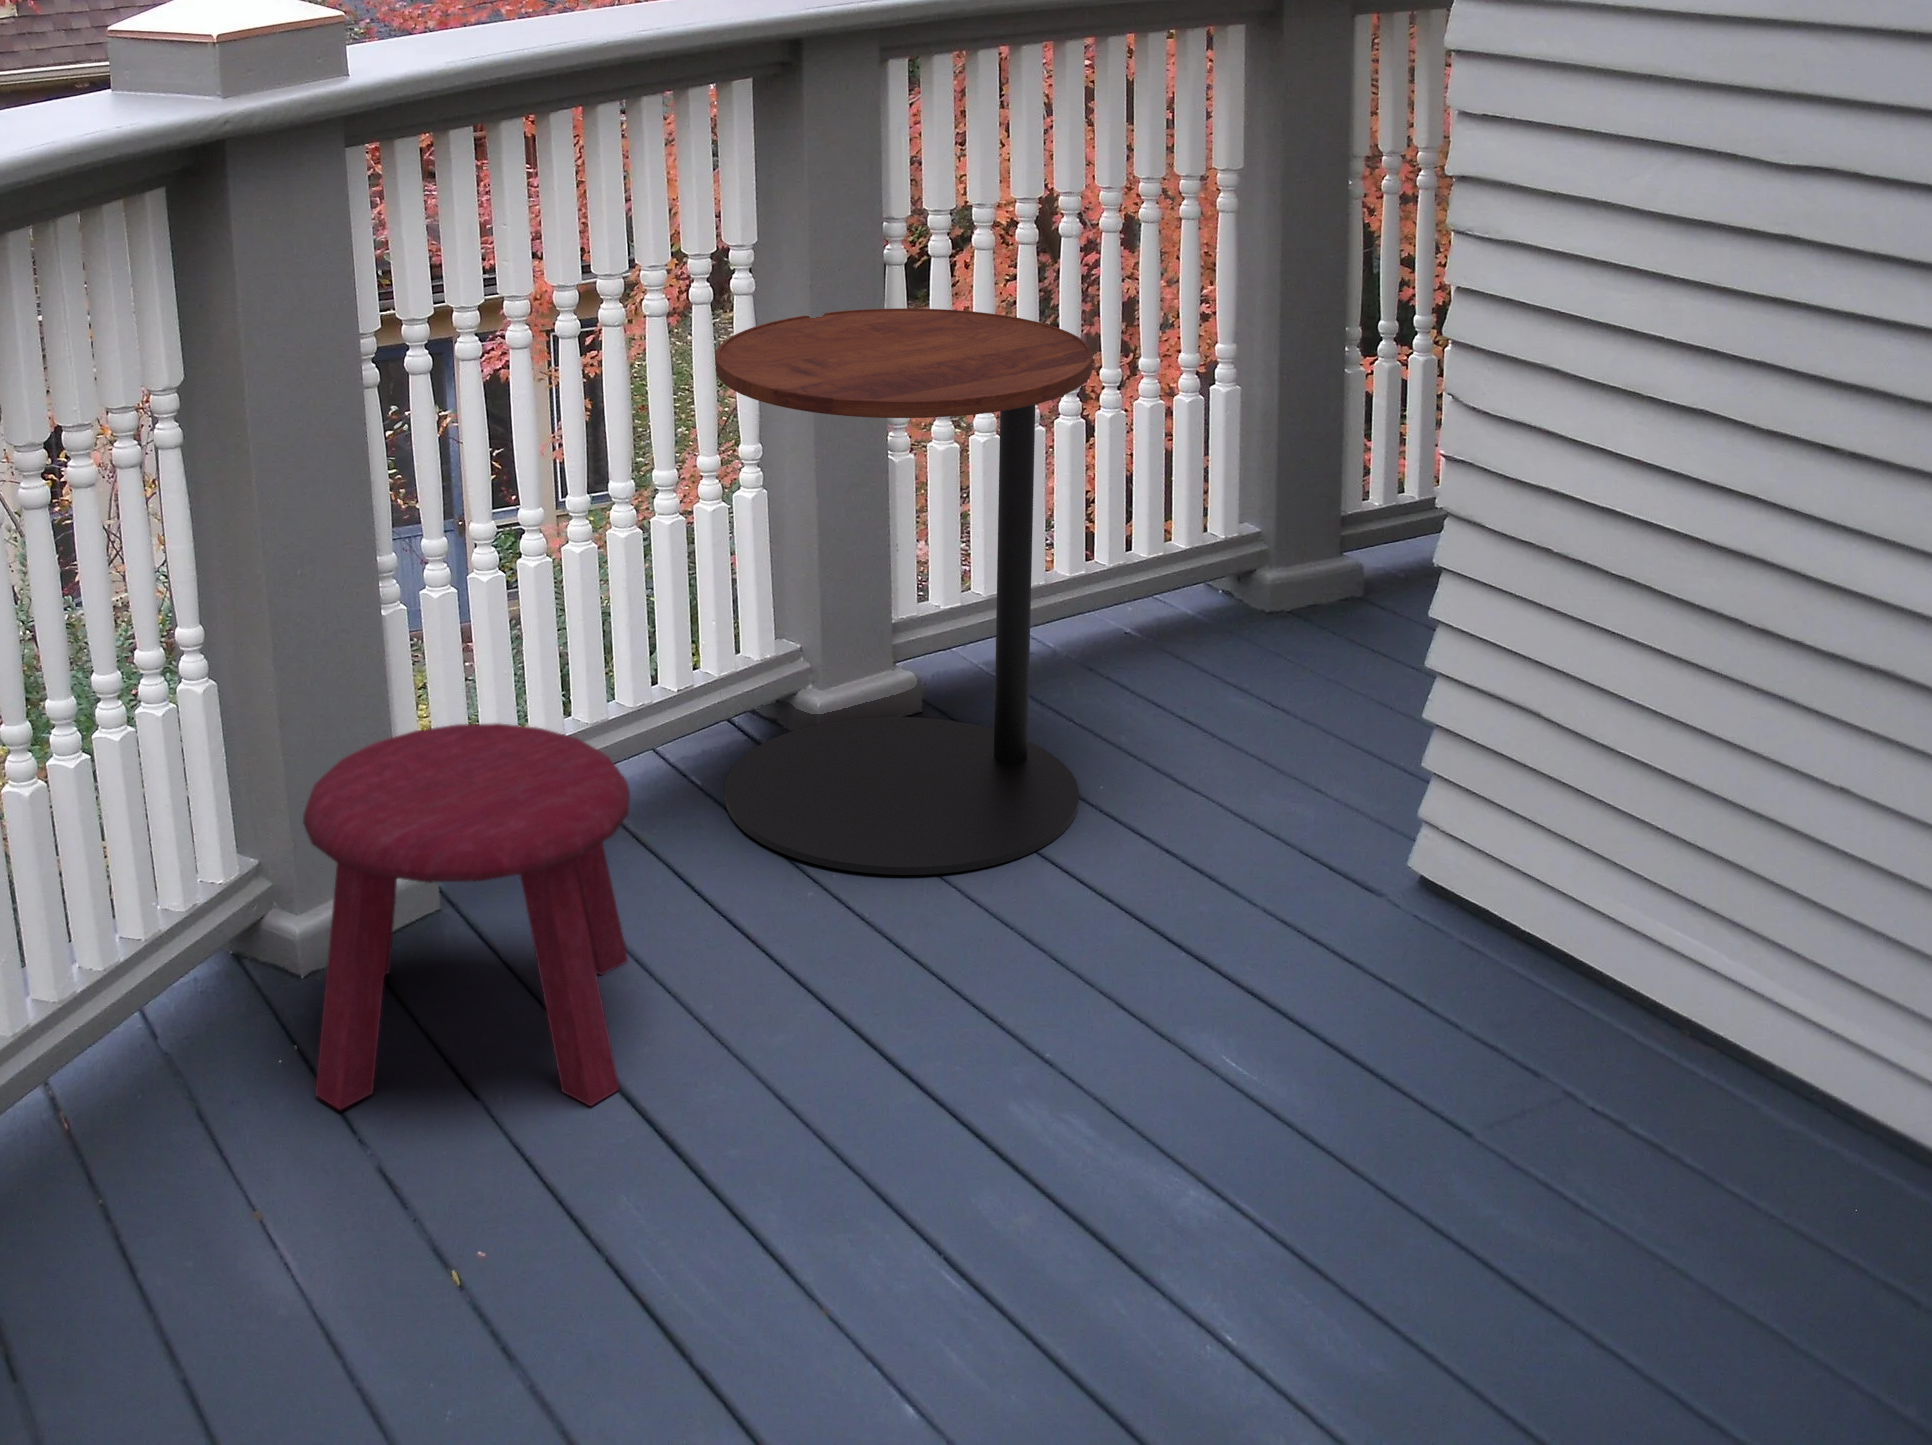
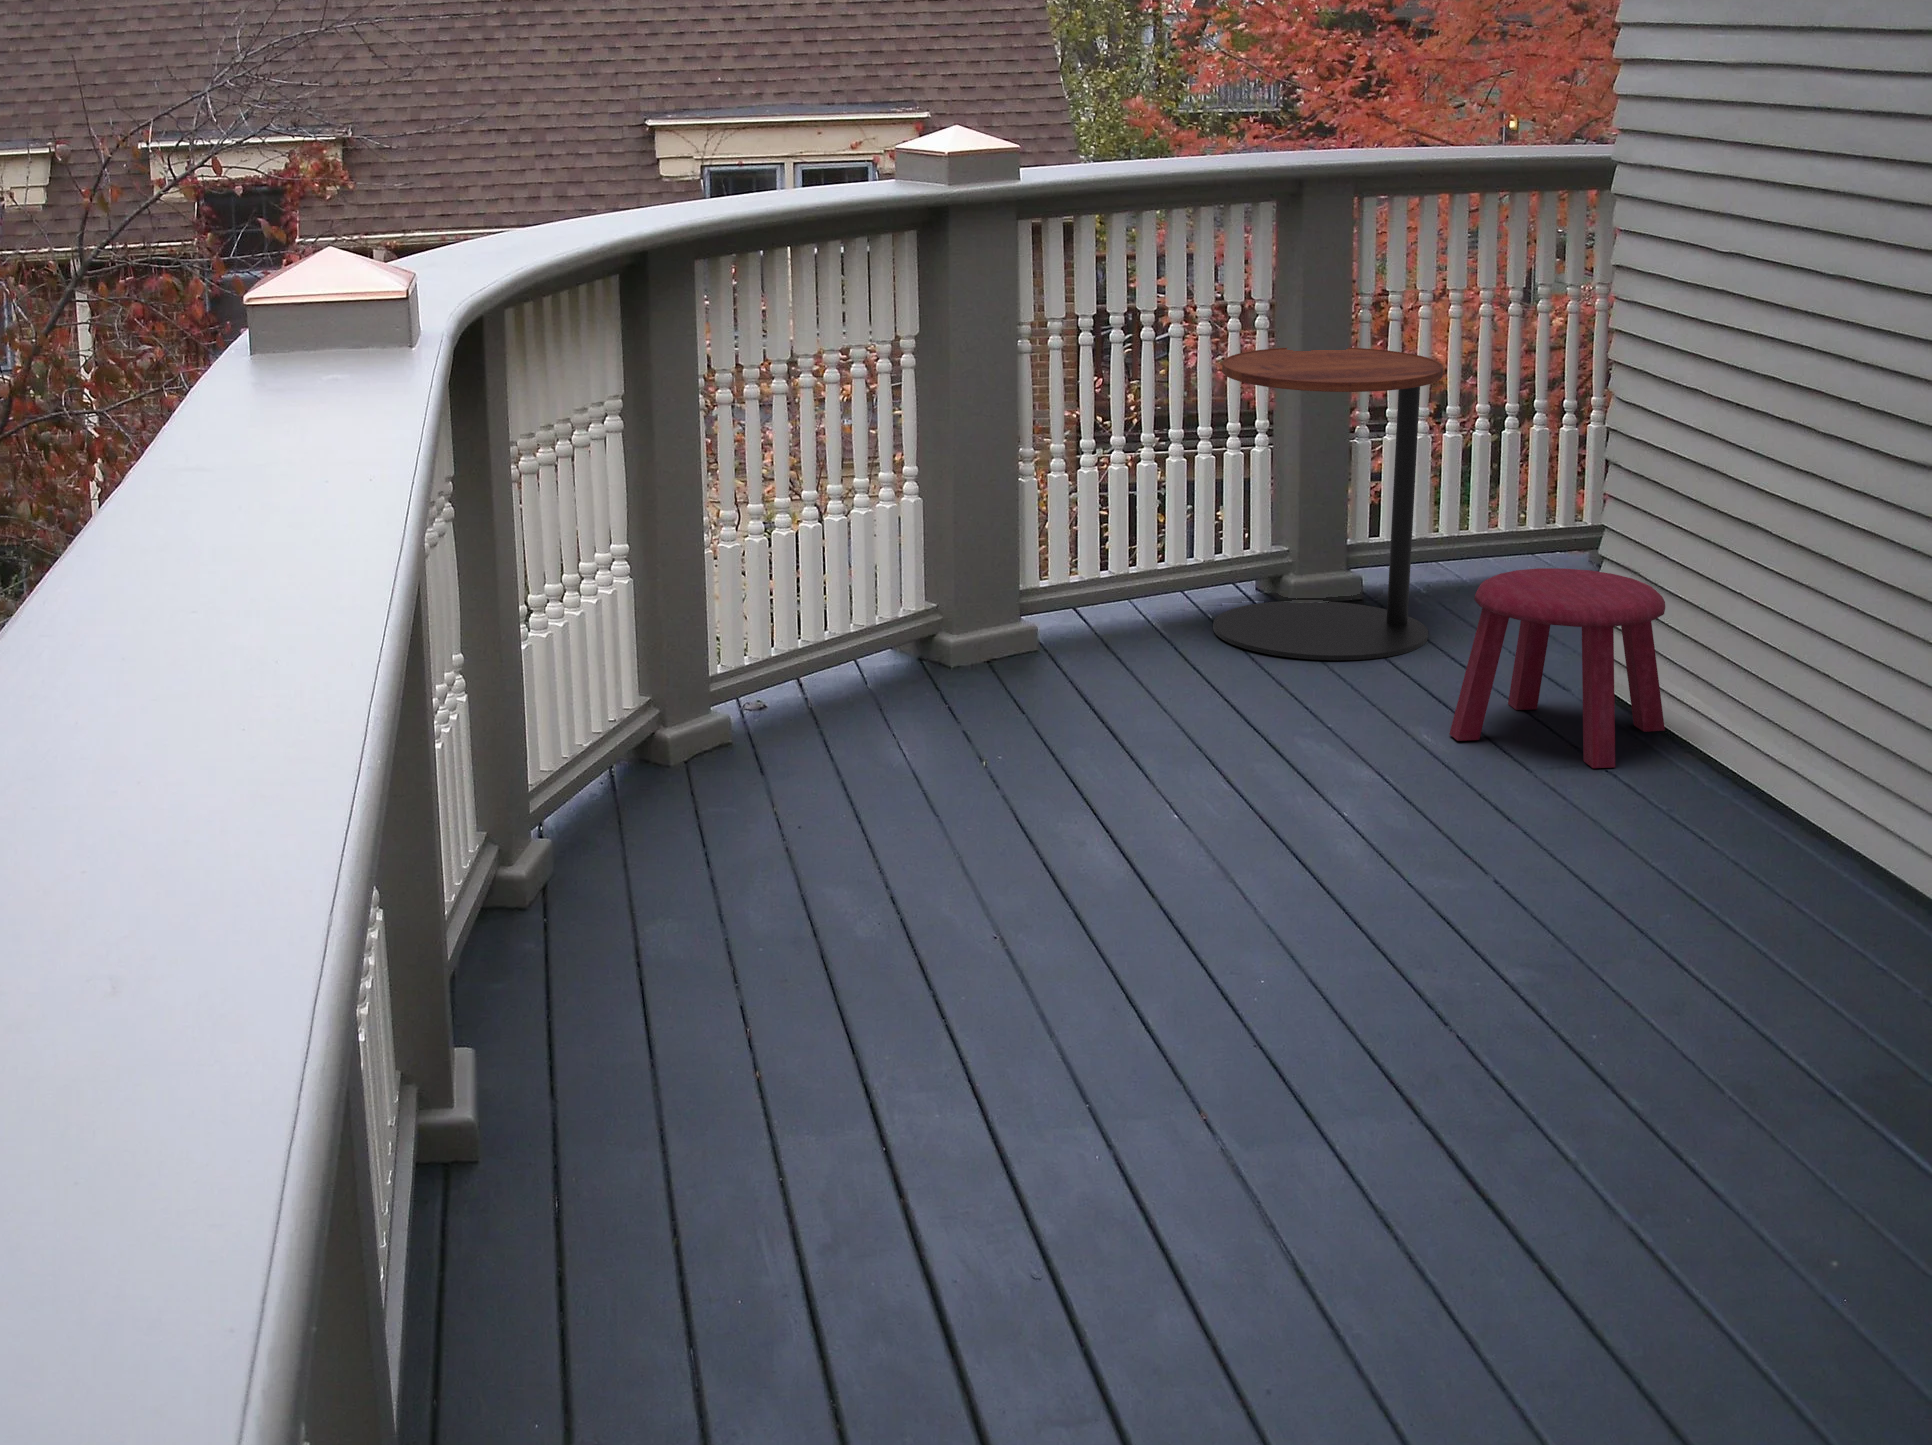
stool: present [303,723,630,1110] -> present [1449,568,1665,768]

